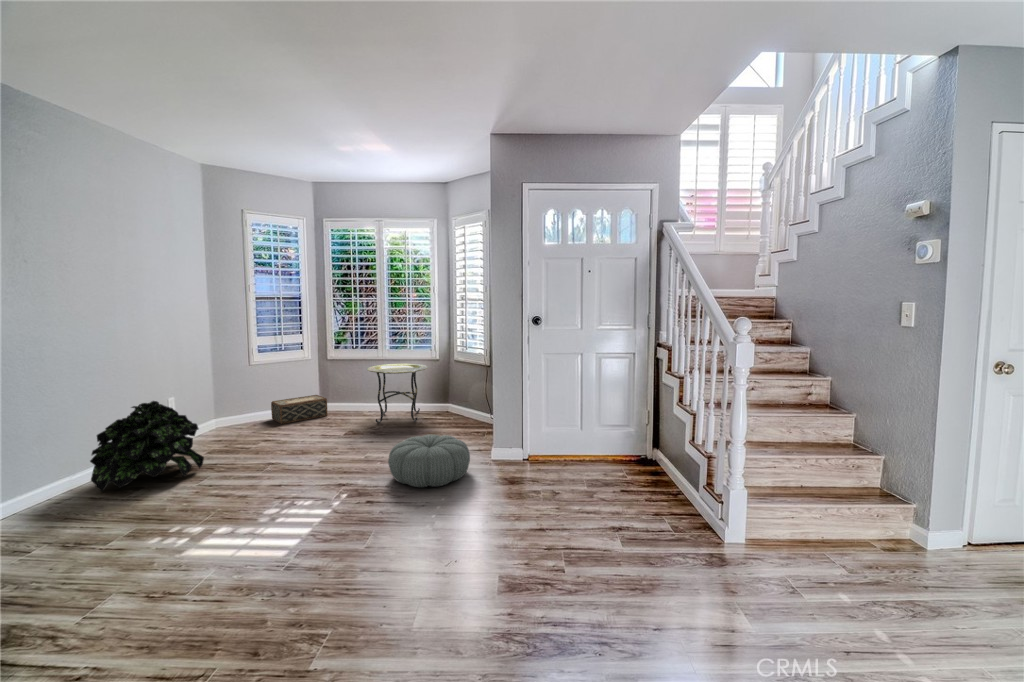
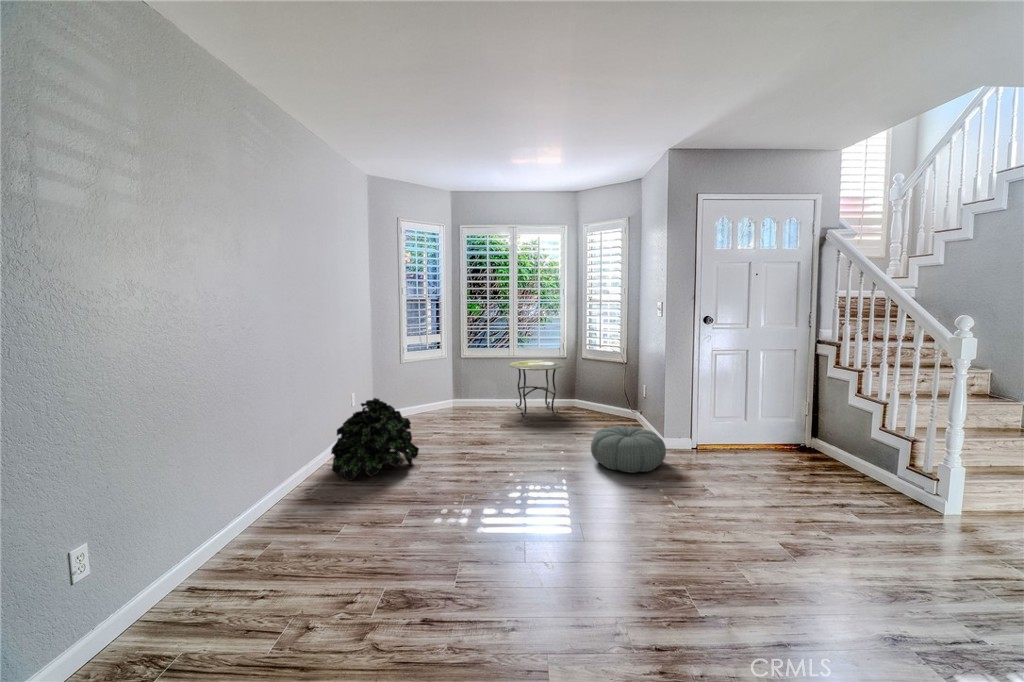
woven basket: present [271,395,328,424] -> none [419,390,467,418]

